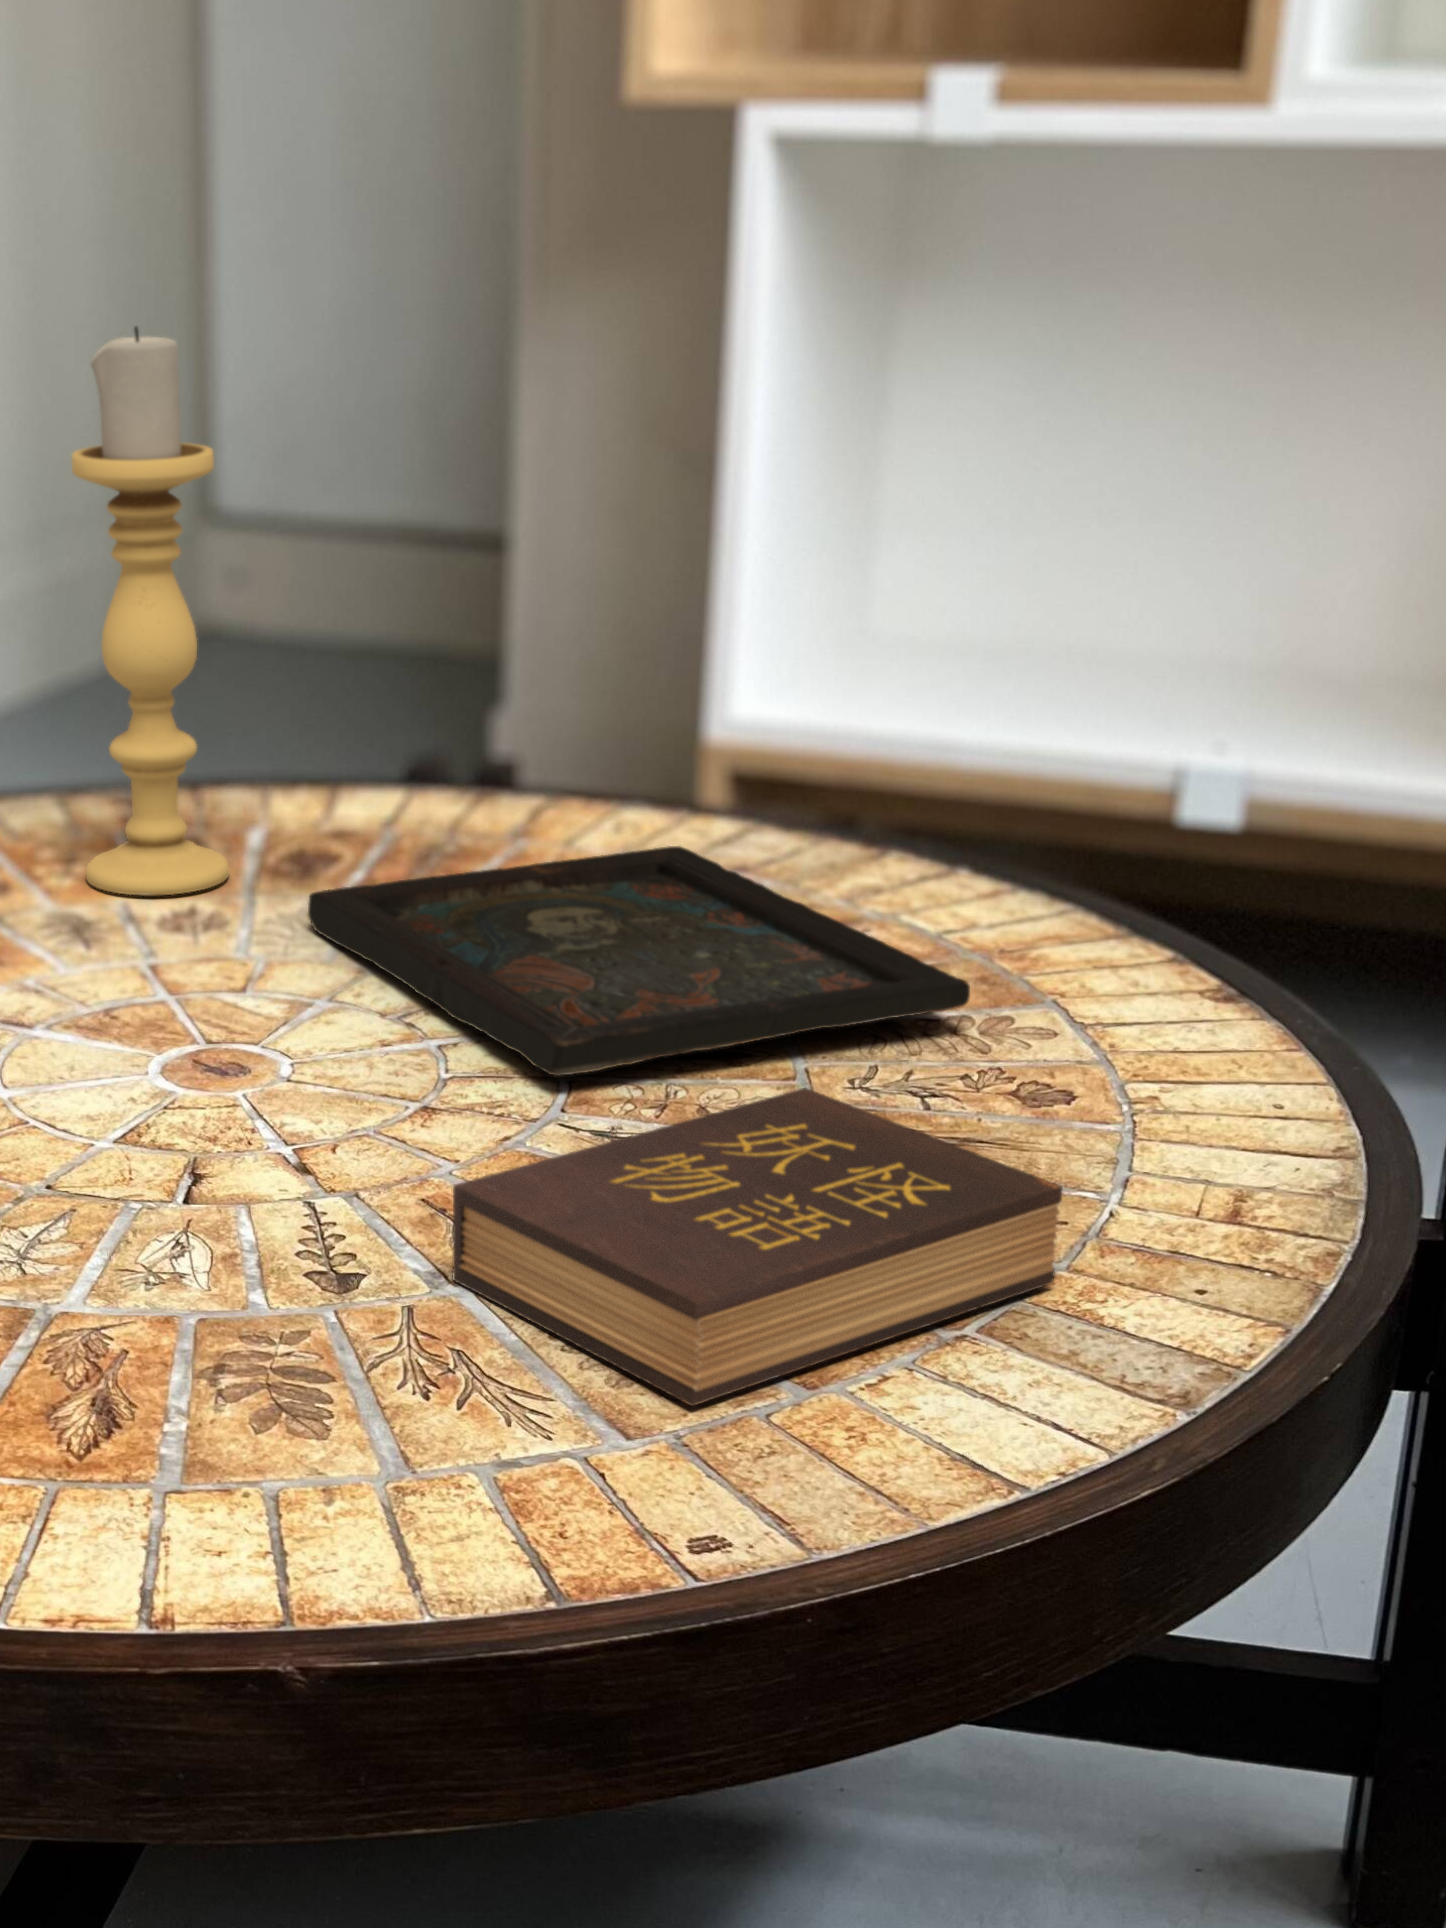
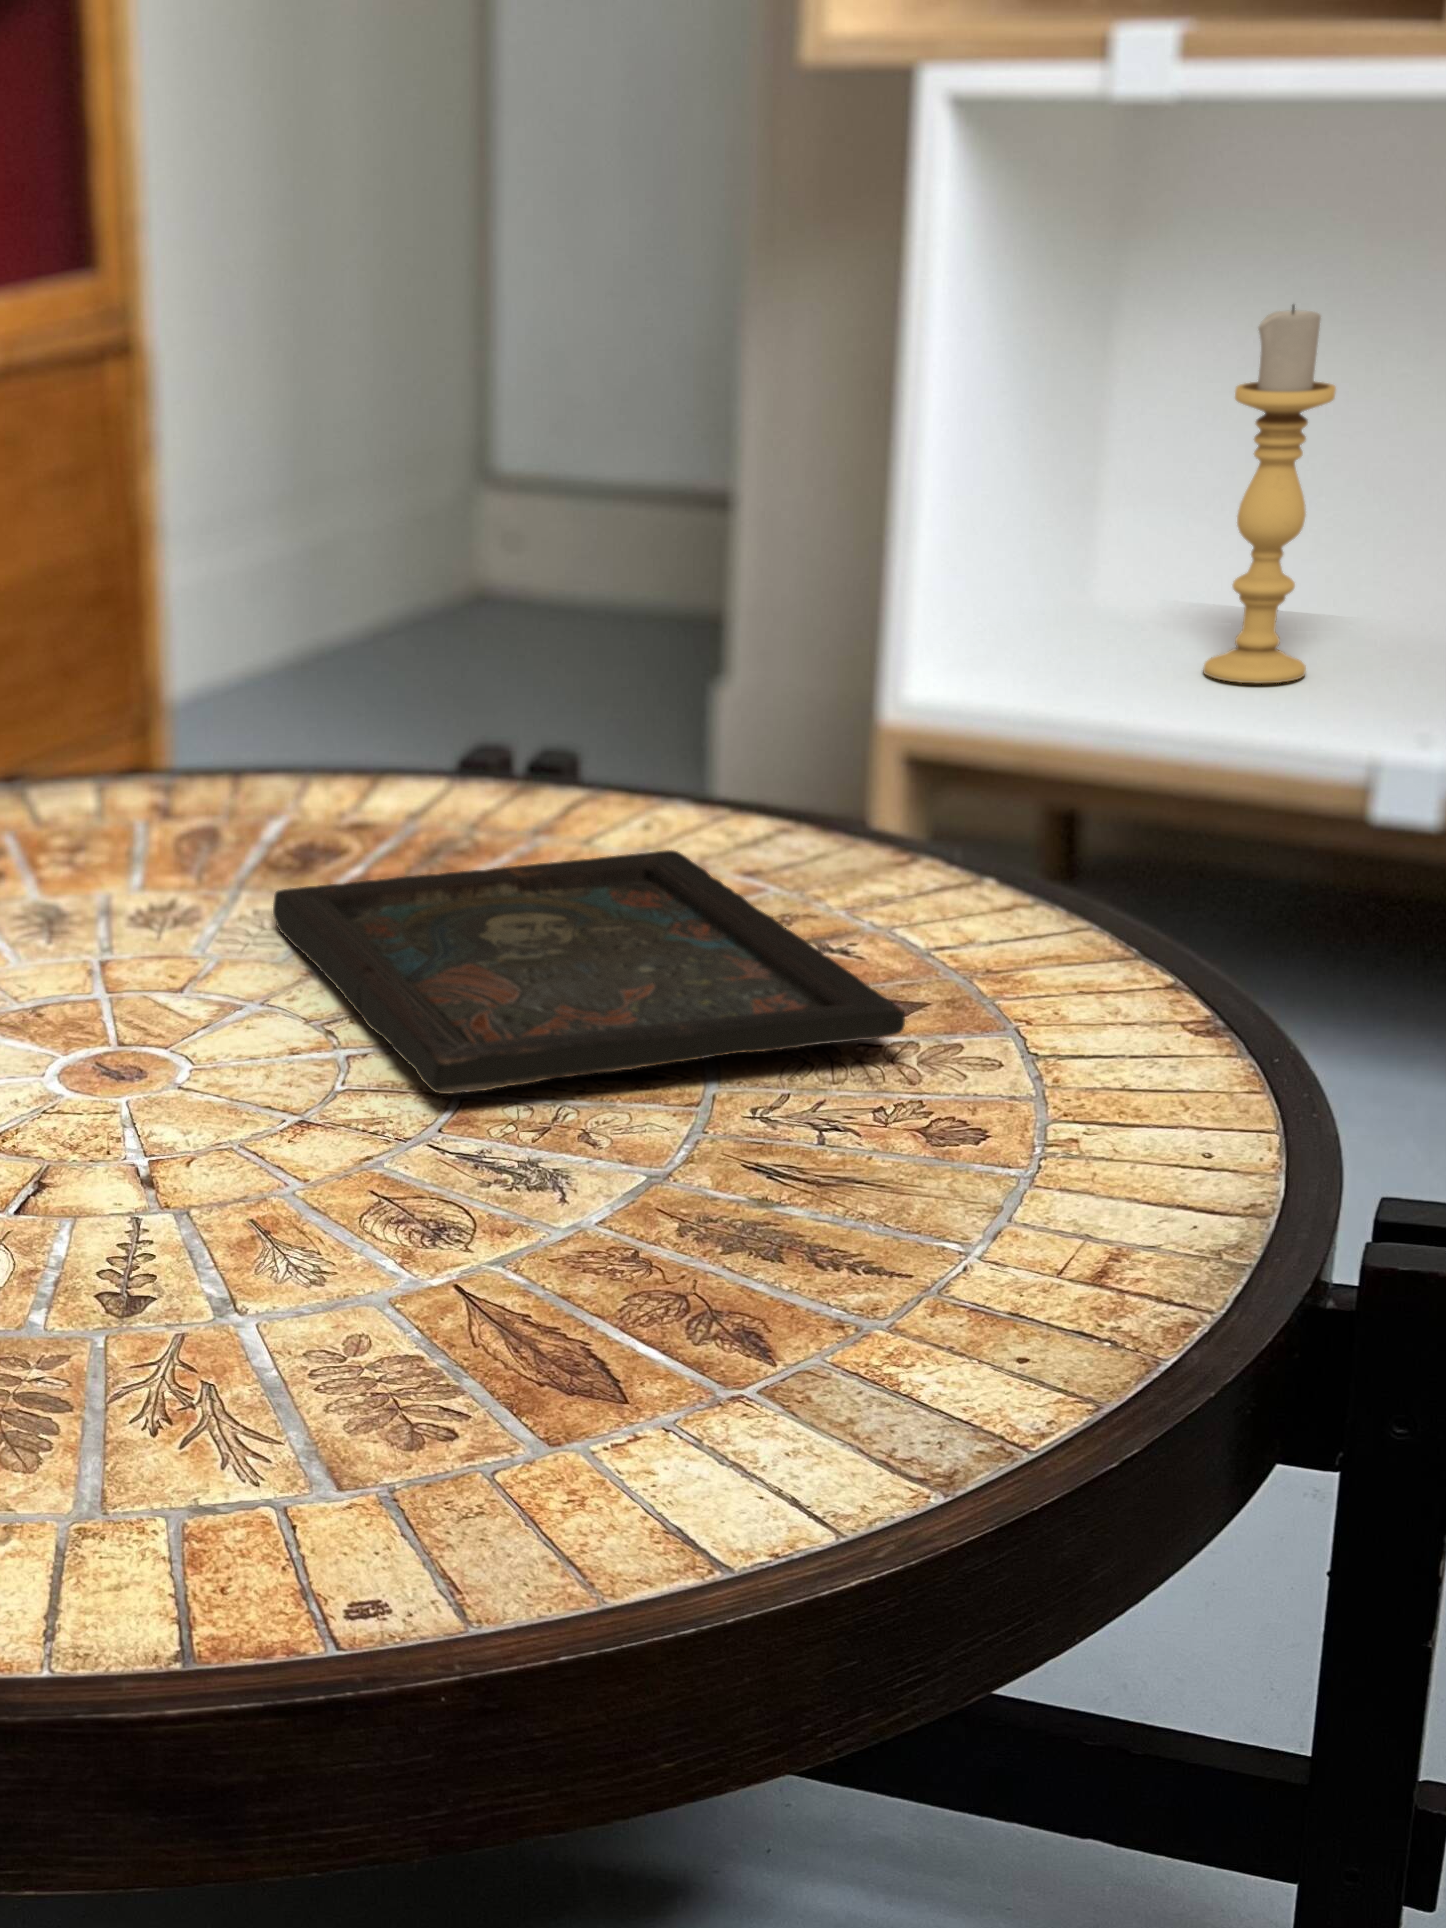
candle holder: present [72,327,229,896] -> present [1203,305,1336,683]
hardback book: present [453,1088,1063,1406] -> none [235,1122,870,1462]

